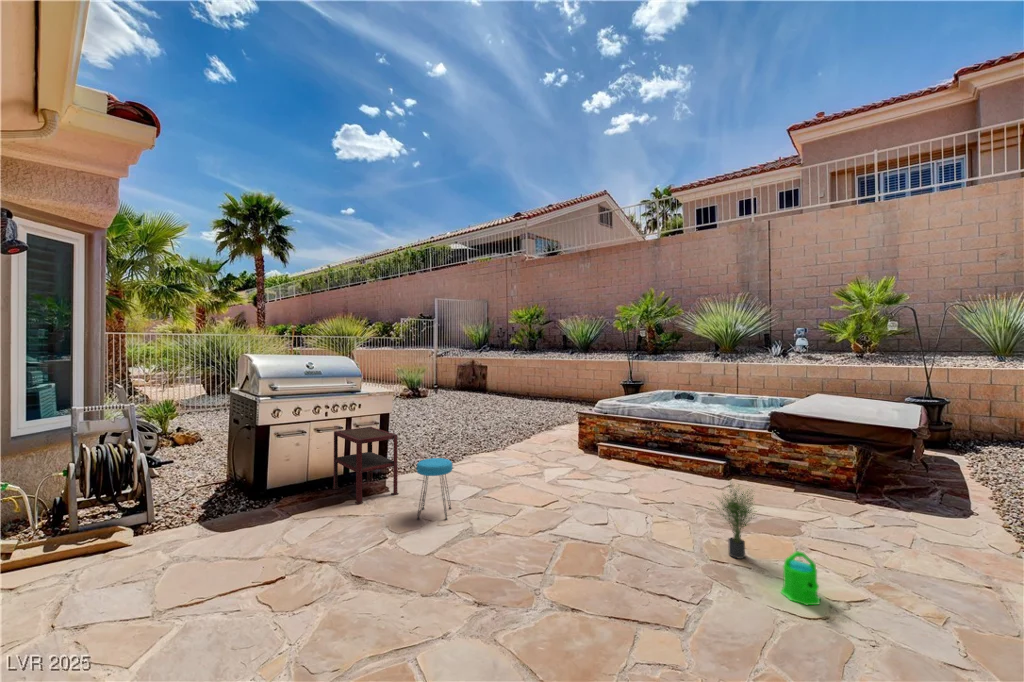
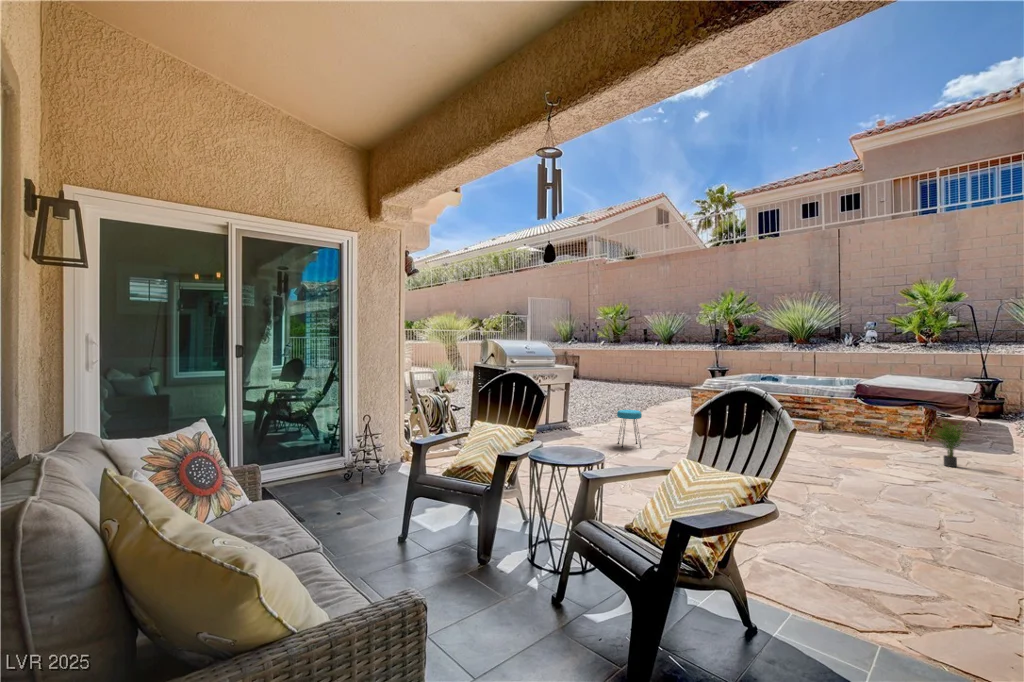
side table: present [333,427,399,504] -> none [540,393,591,441]
potted plant: present [721,489,755,559] -> present [936,423,962,467]
watering can: present [781,551,820,605] -> none [882,452,908,481]

